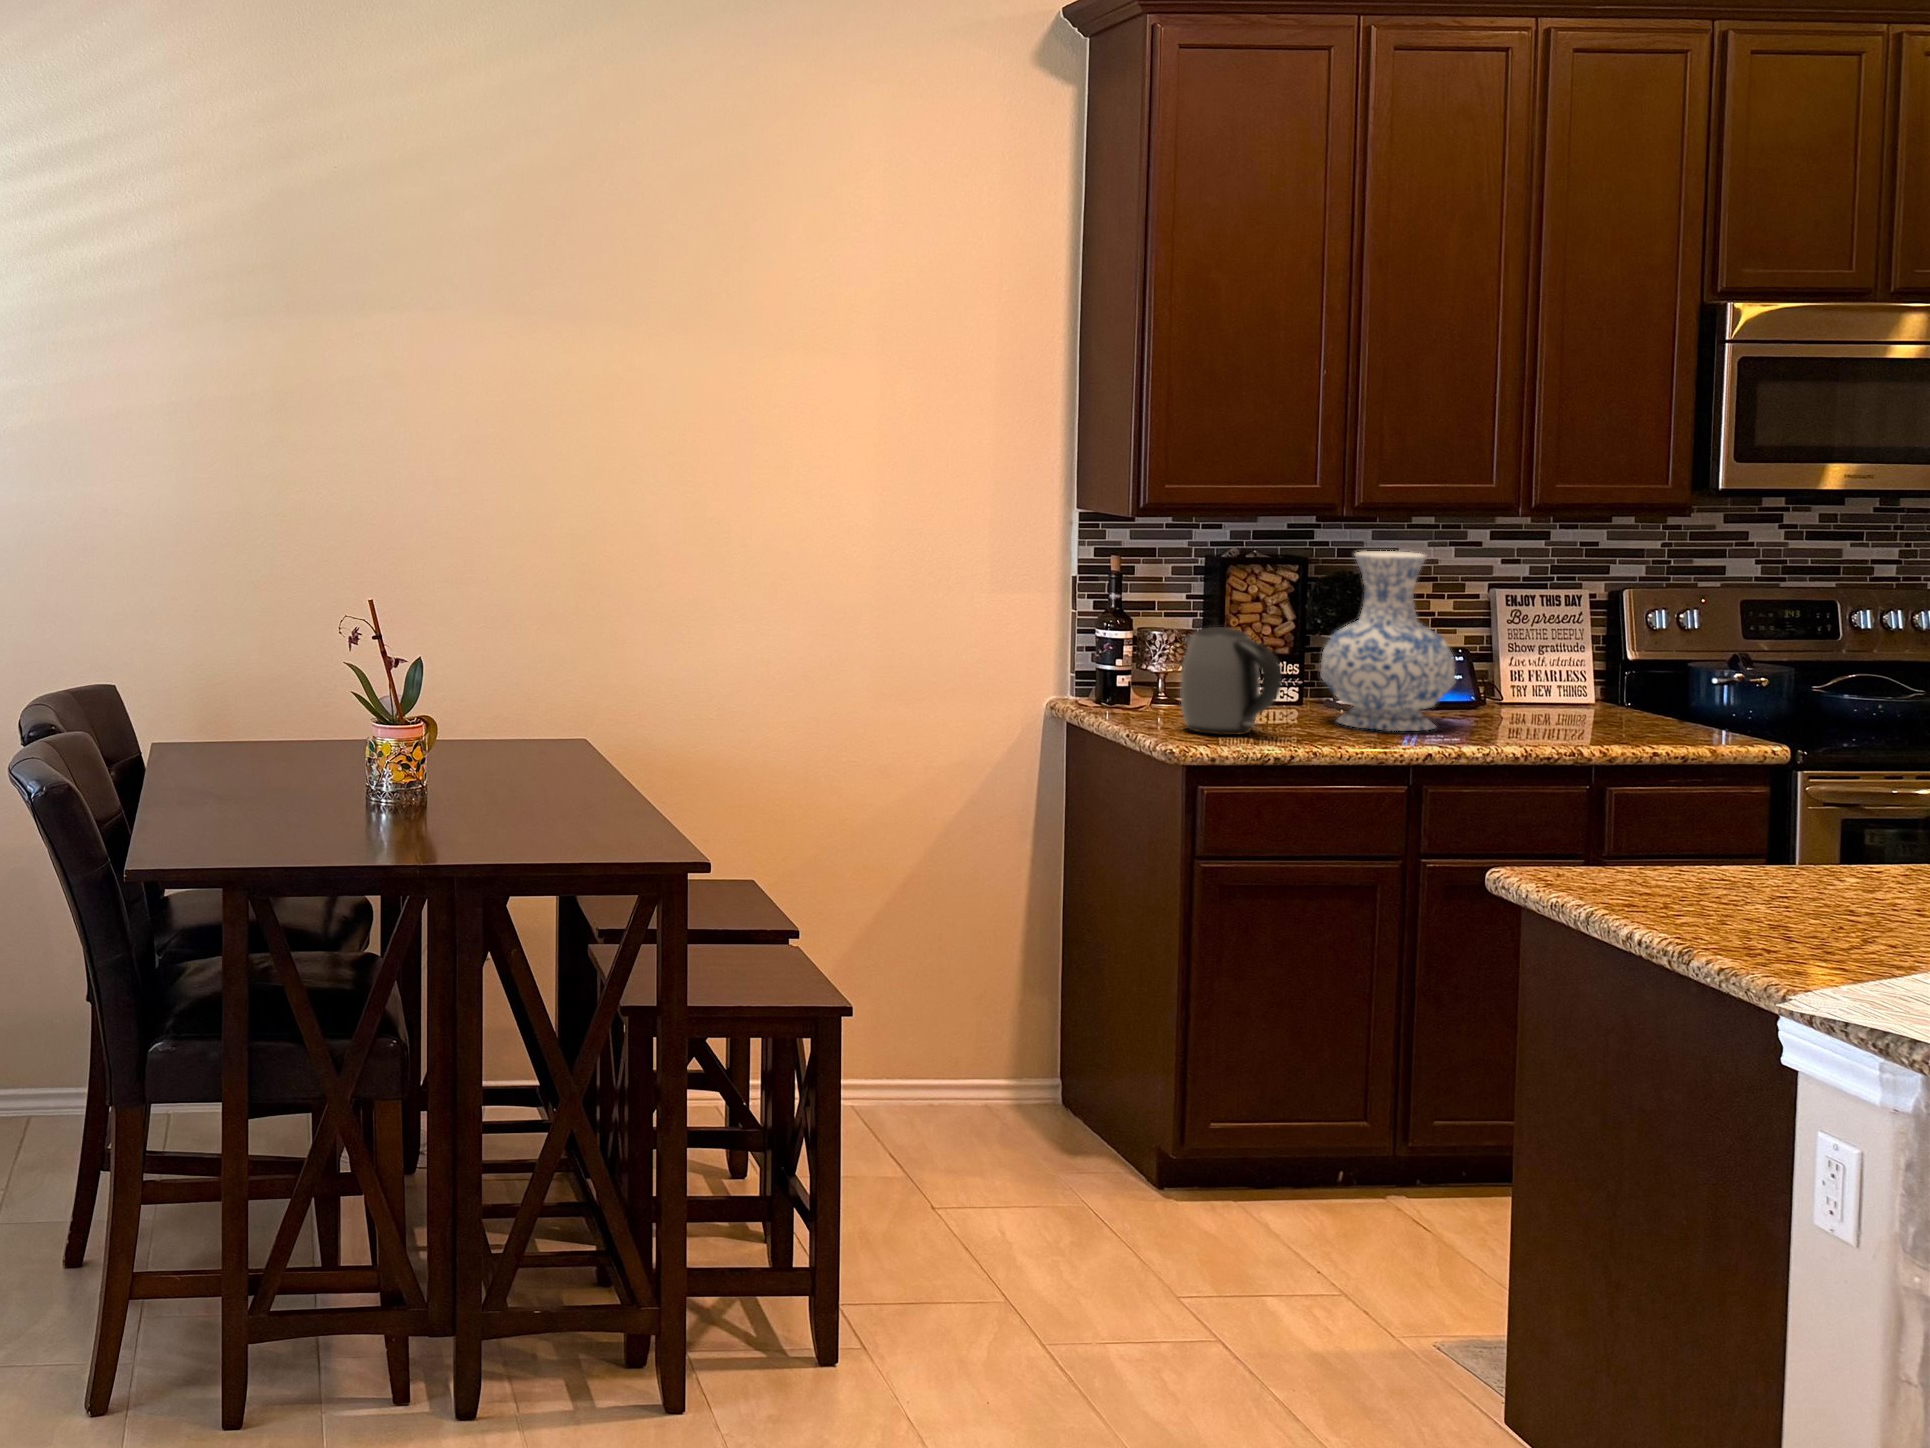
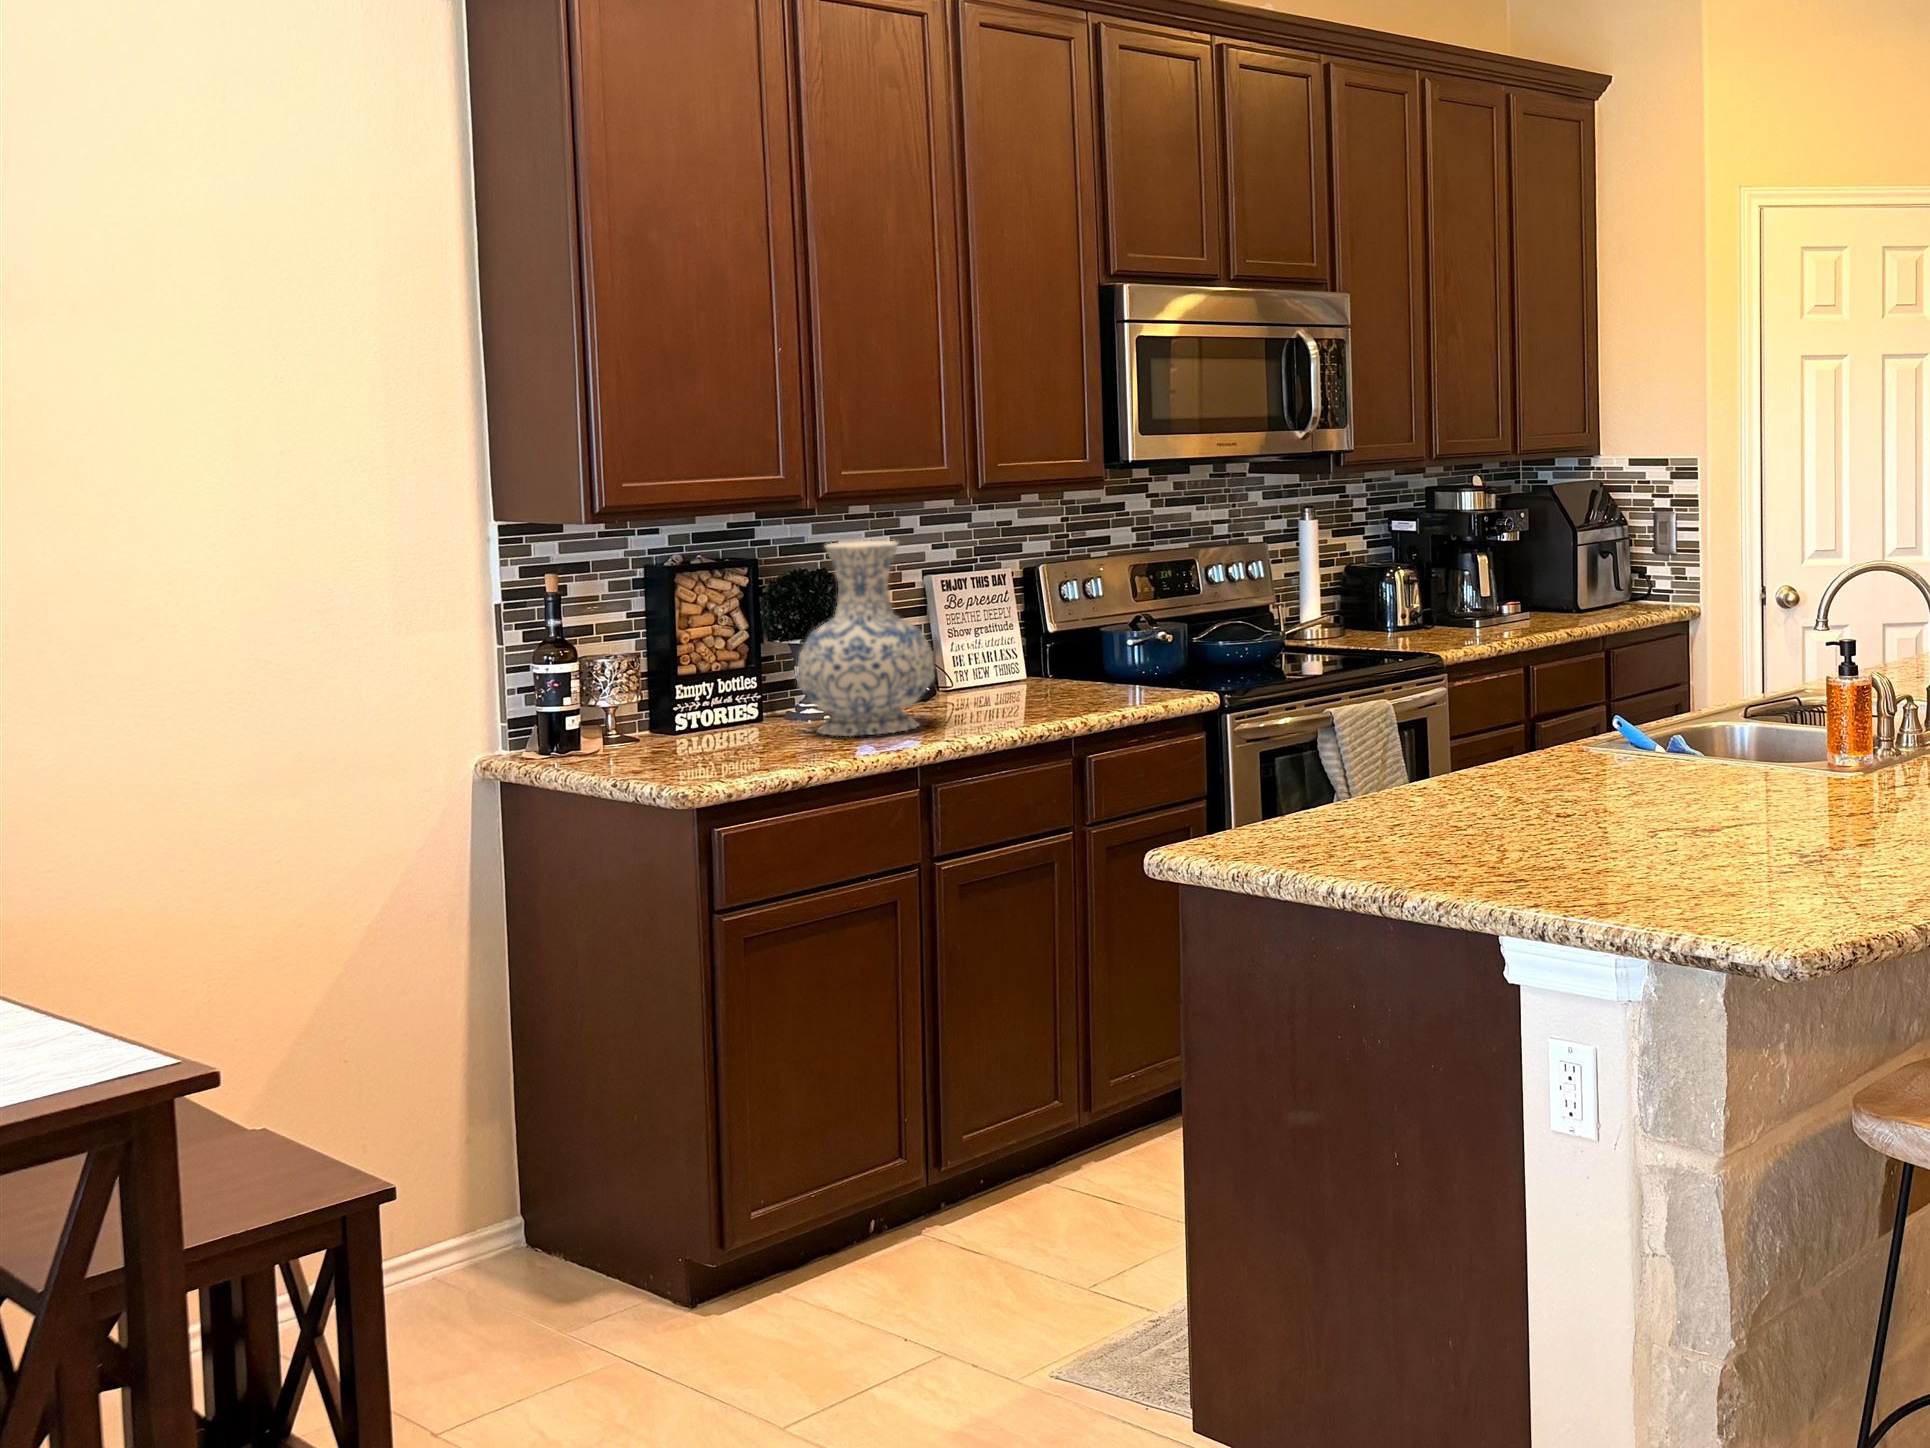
kettle: present [1181,627,1282,735] -> none [655,641,779,766]

